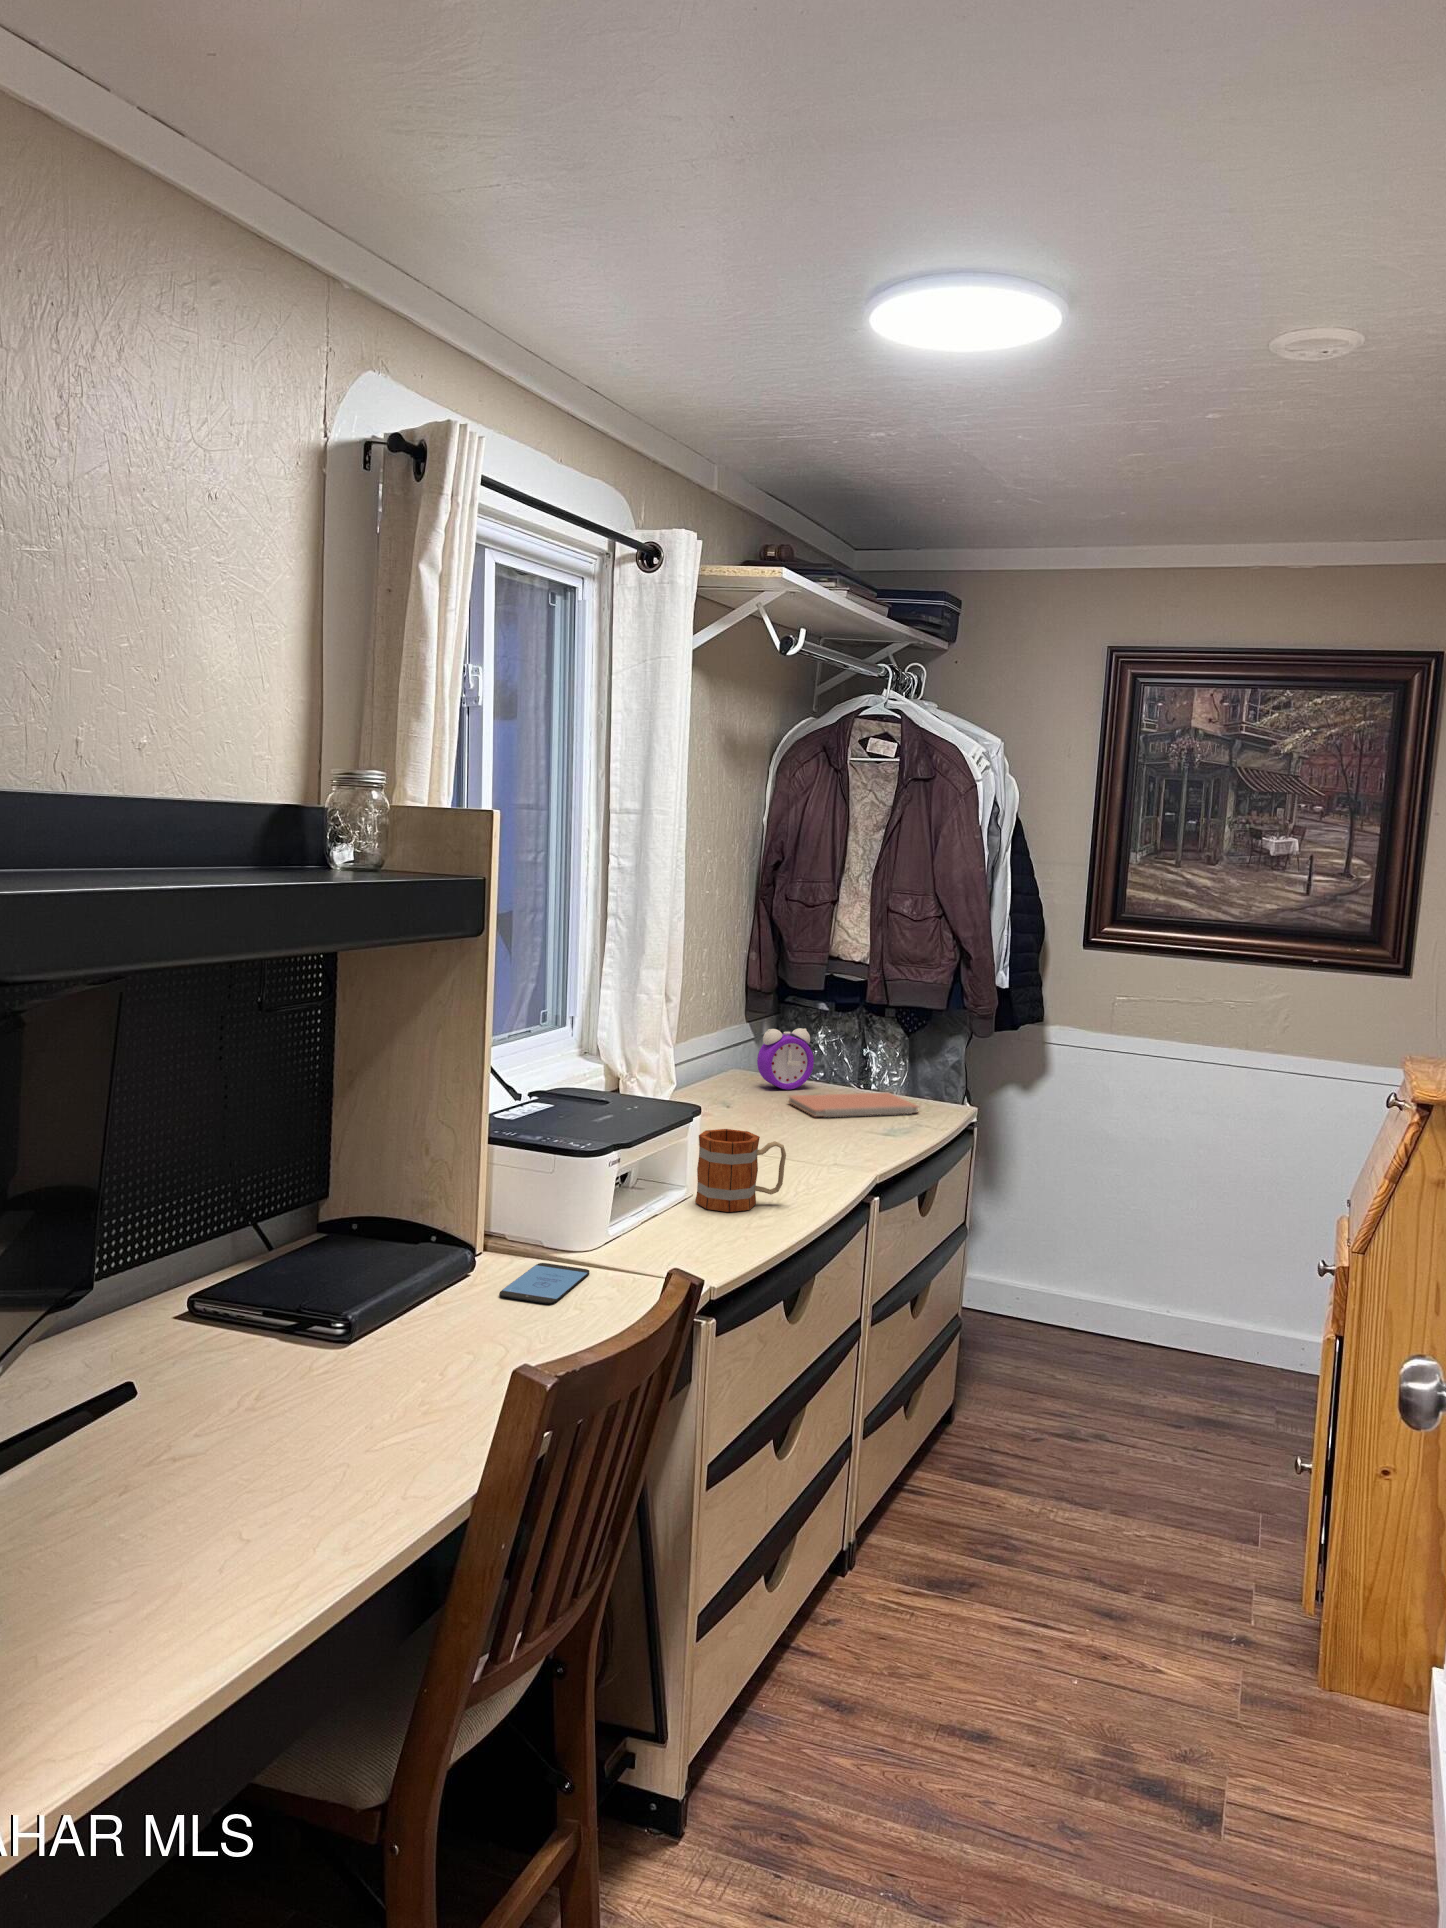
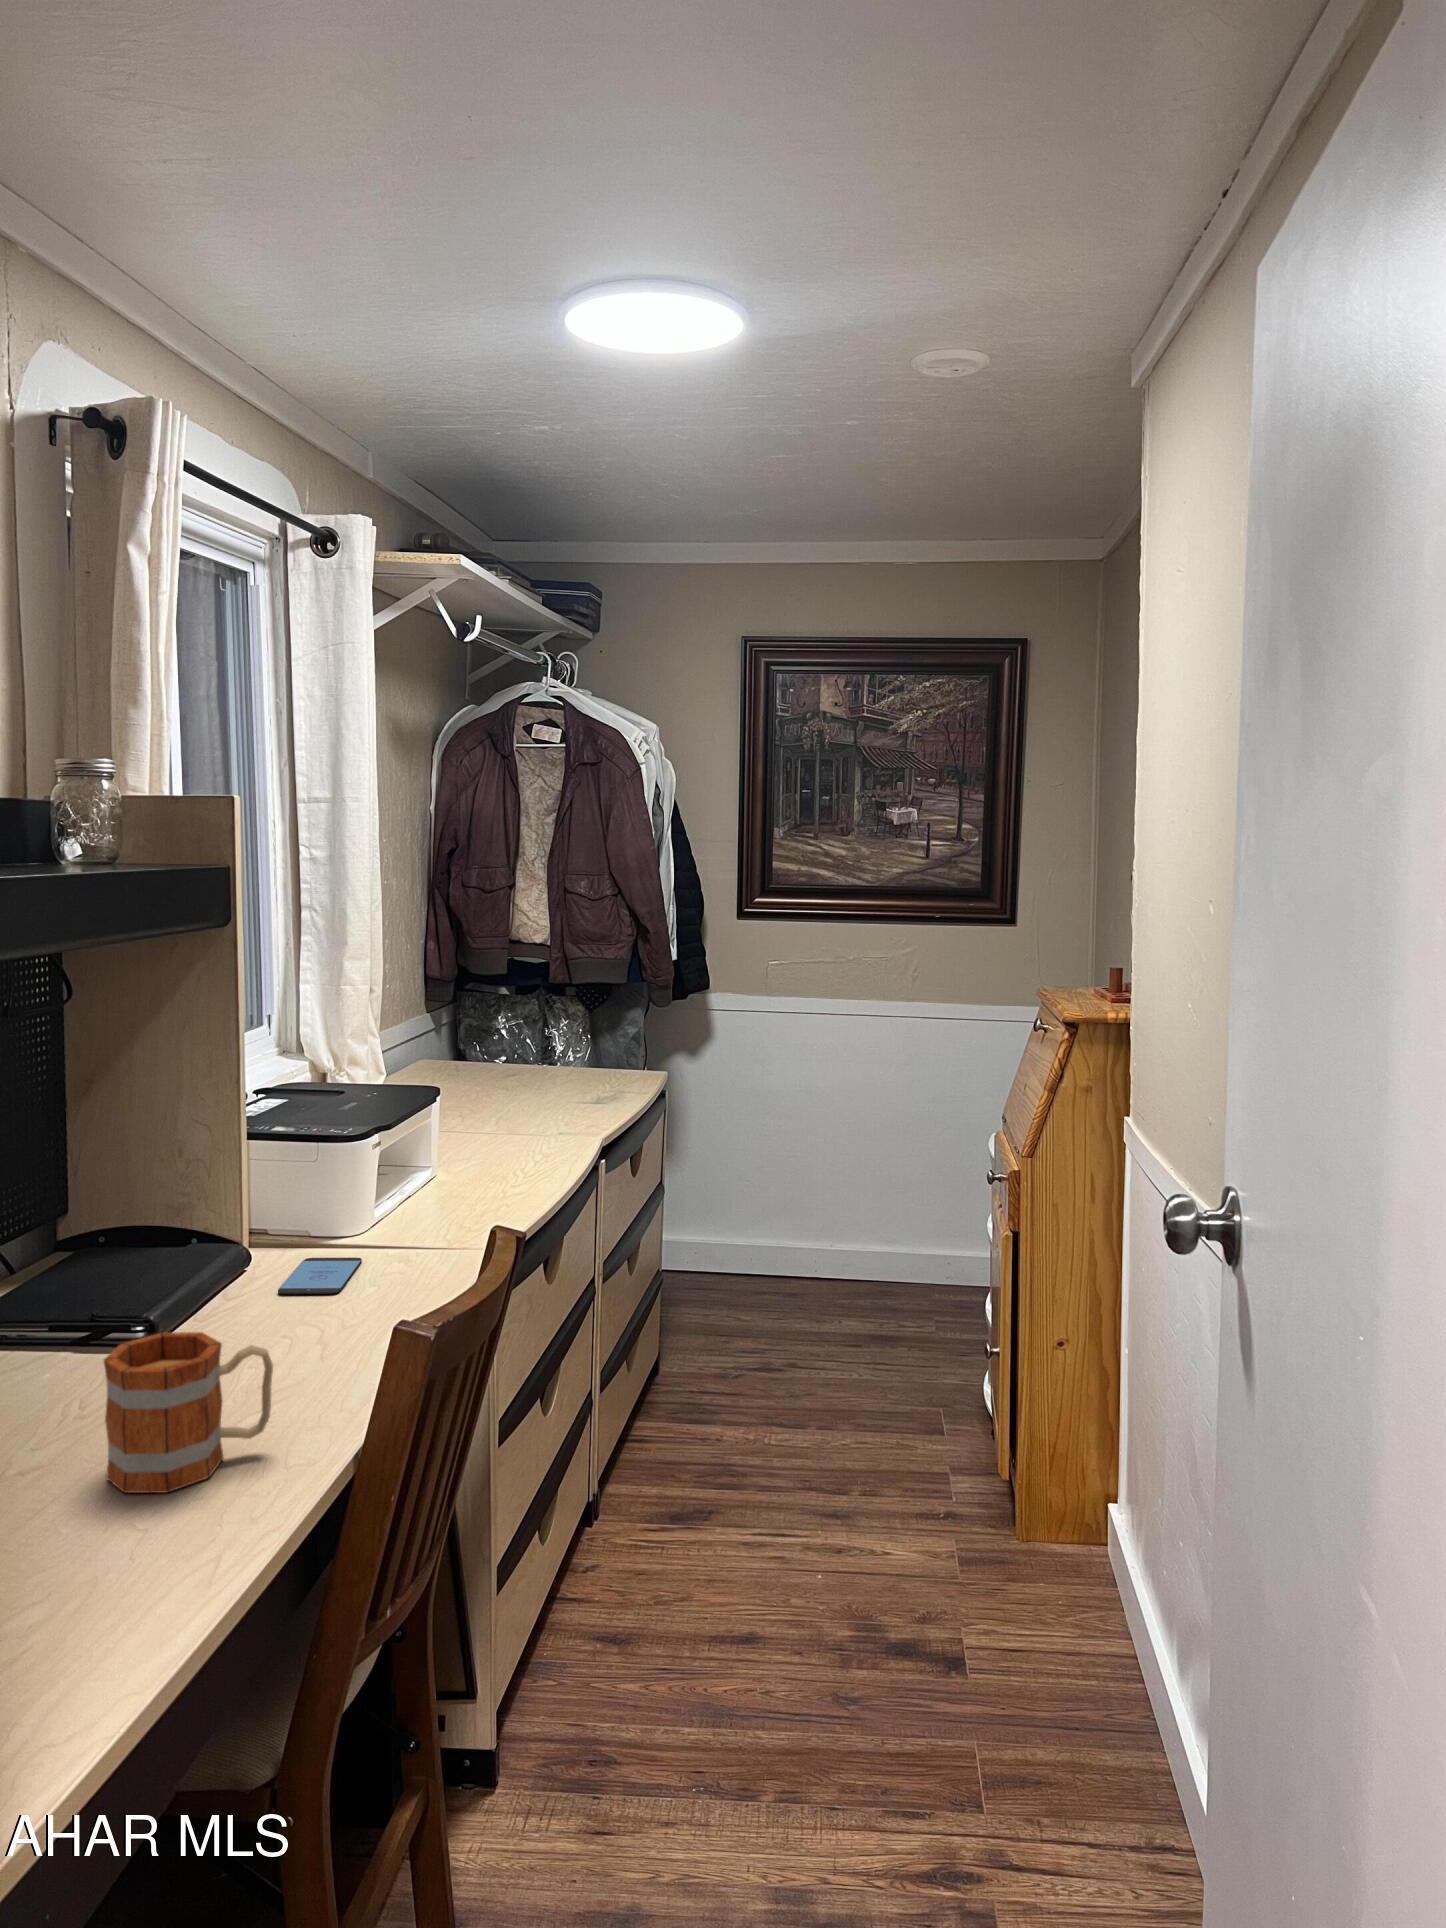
alarm clock: present [757,1028,814,1090] -> none [447,1012,504,1074]
notebook: present [788,1093,919,1117] -> none [485,1067,615,1096]
mug: present [695,1129,786,1212] -> present [104,1332,273,1493]

